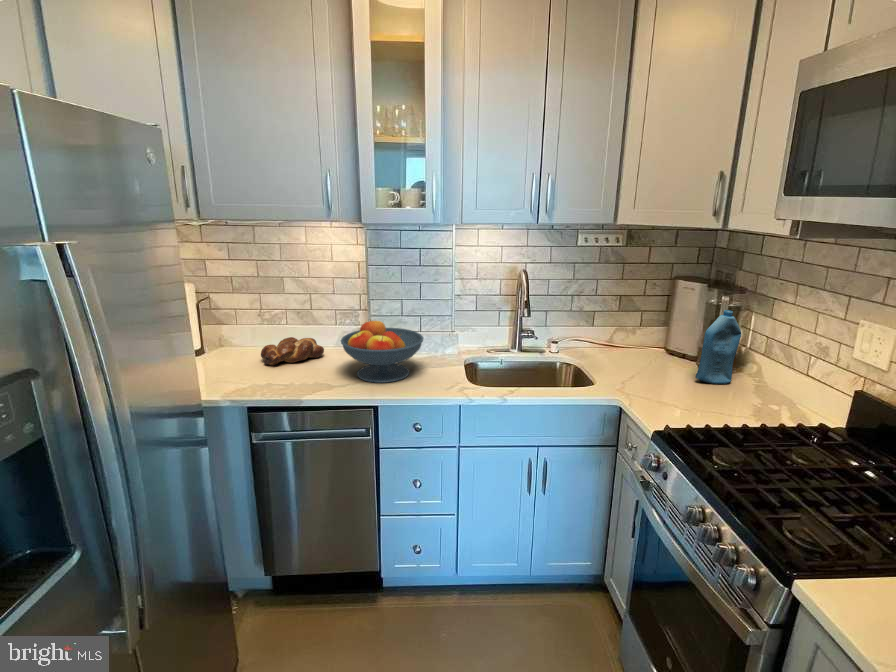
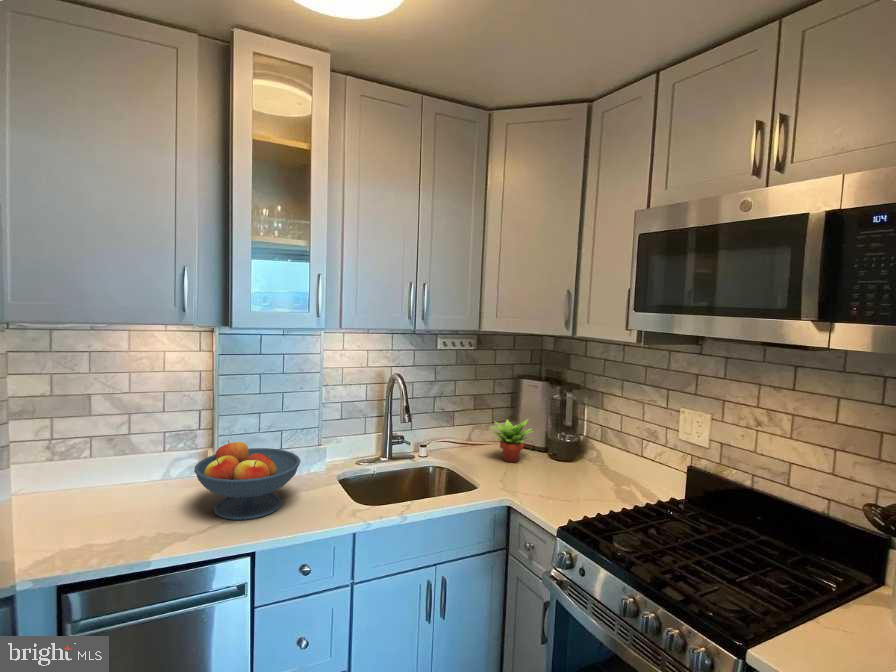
bottle: present [696,310,741,384] -> none [558,405,588,472]
succulent plant: none [624,322,676,367] -> present [491,419,533,462]
bread loaf: present [261,337,324,365] -> none [58,472,154,517]

